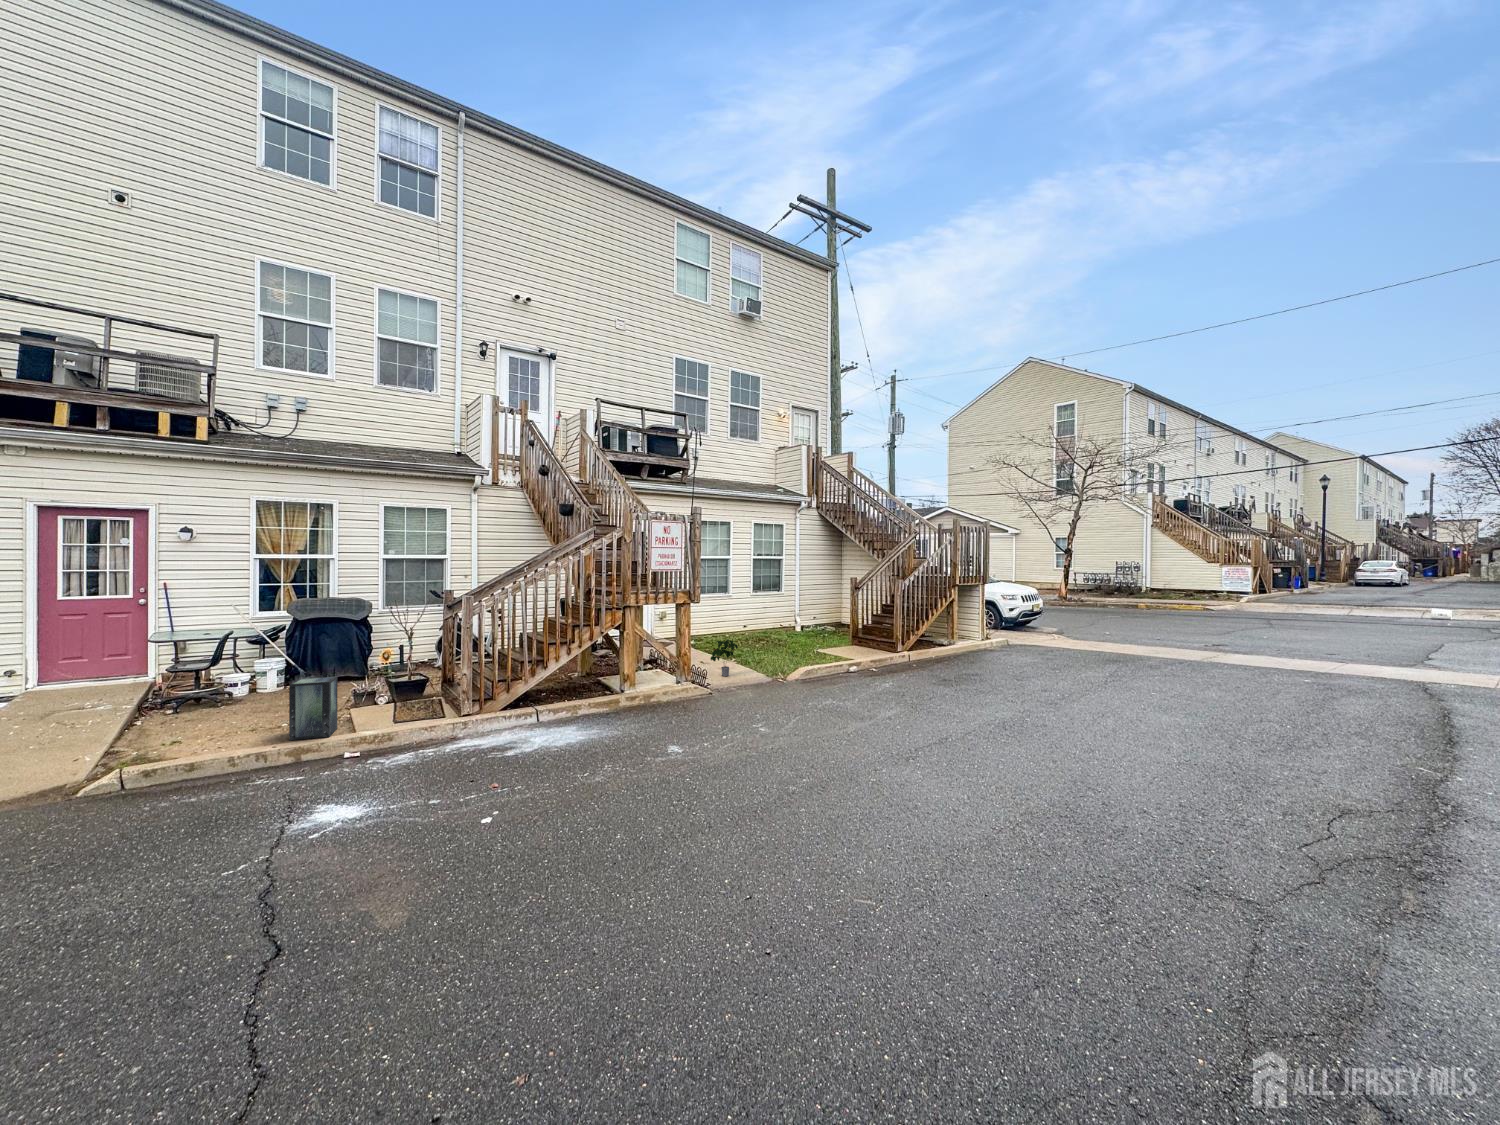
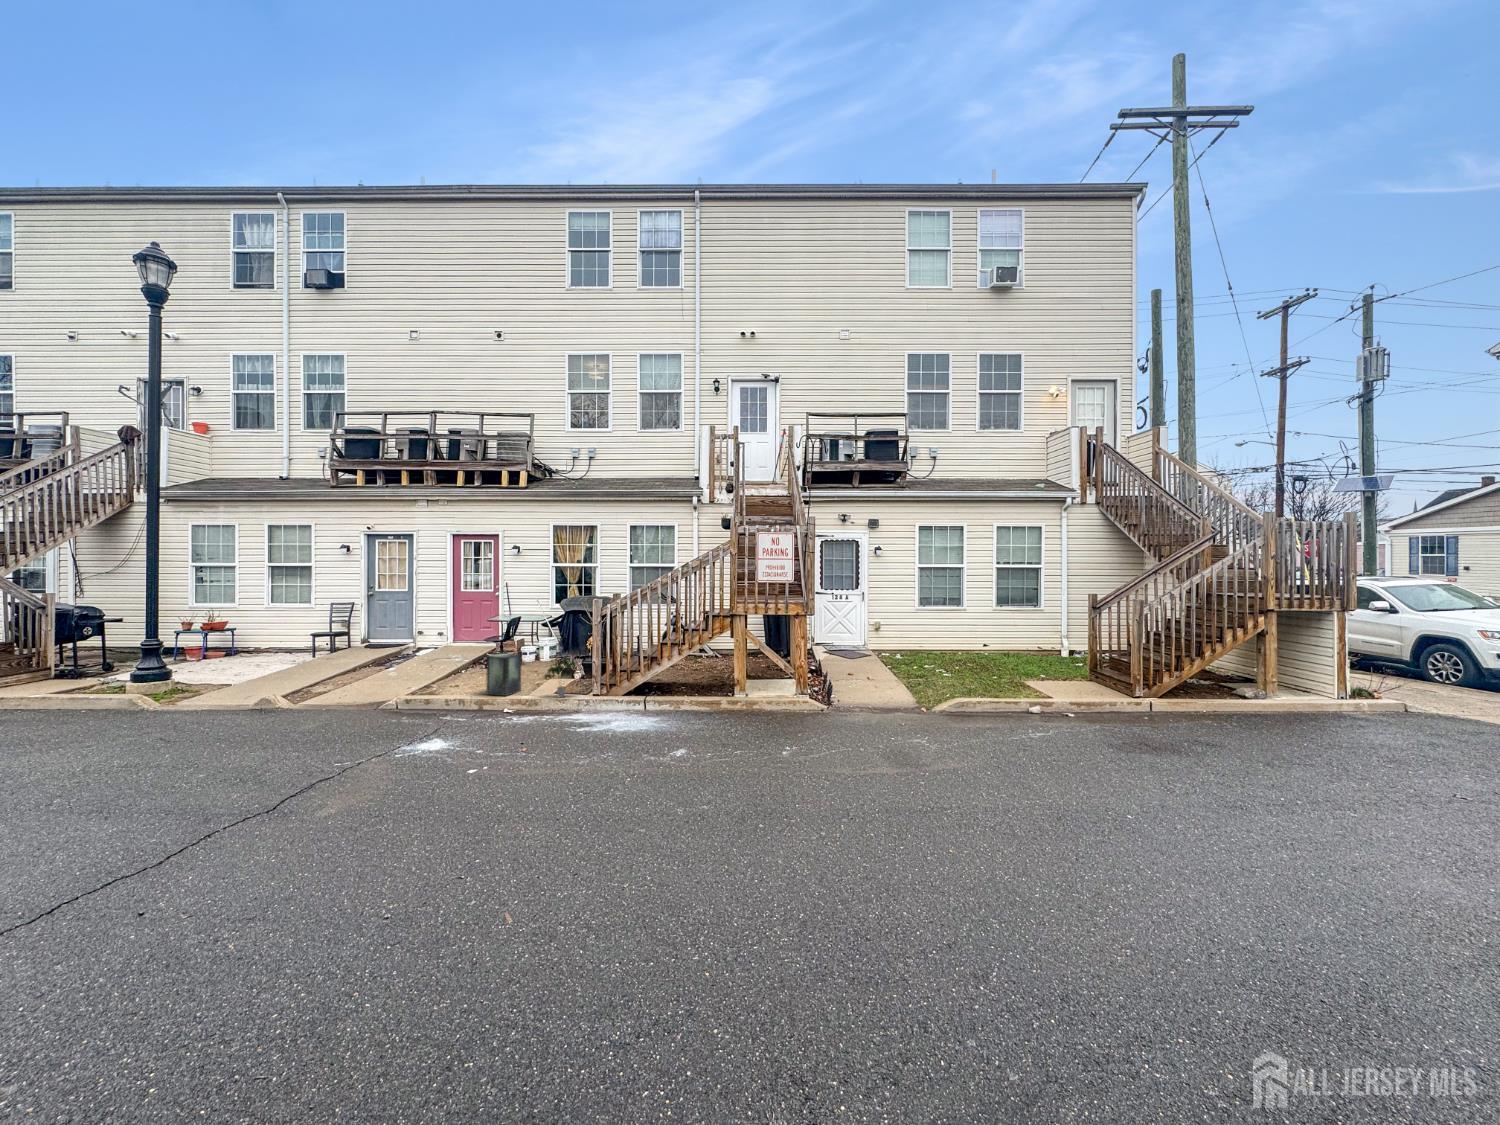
potted plant: present [710,639,738,676] -> present [544,658,579,697]

